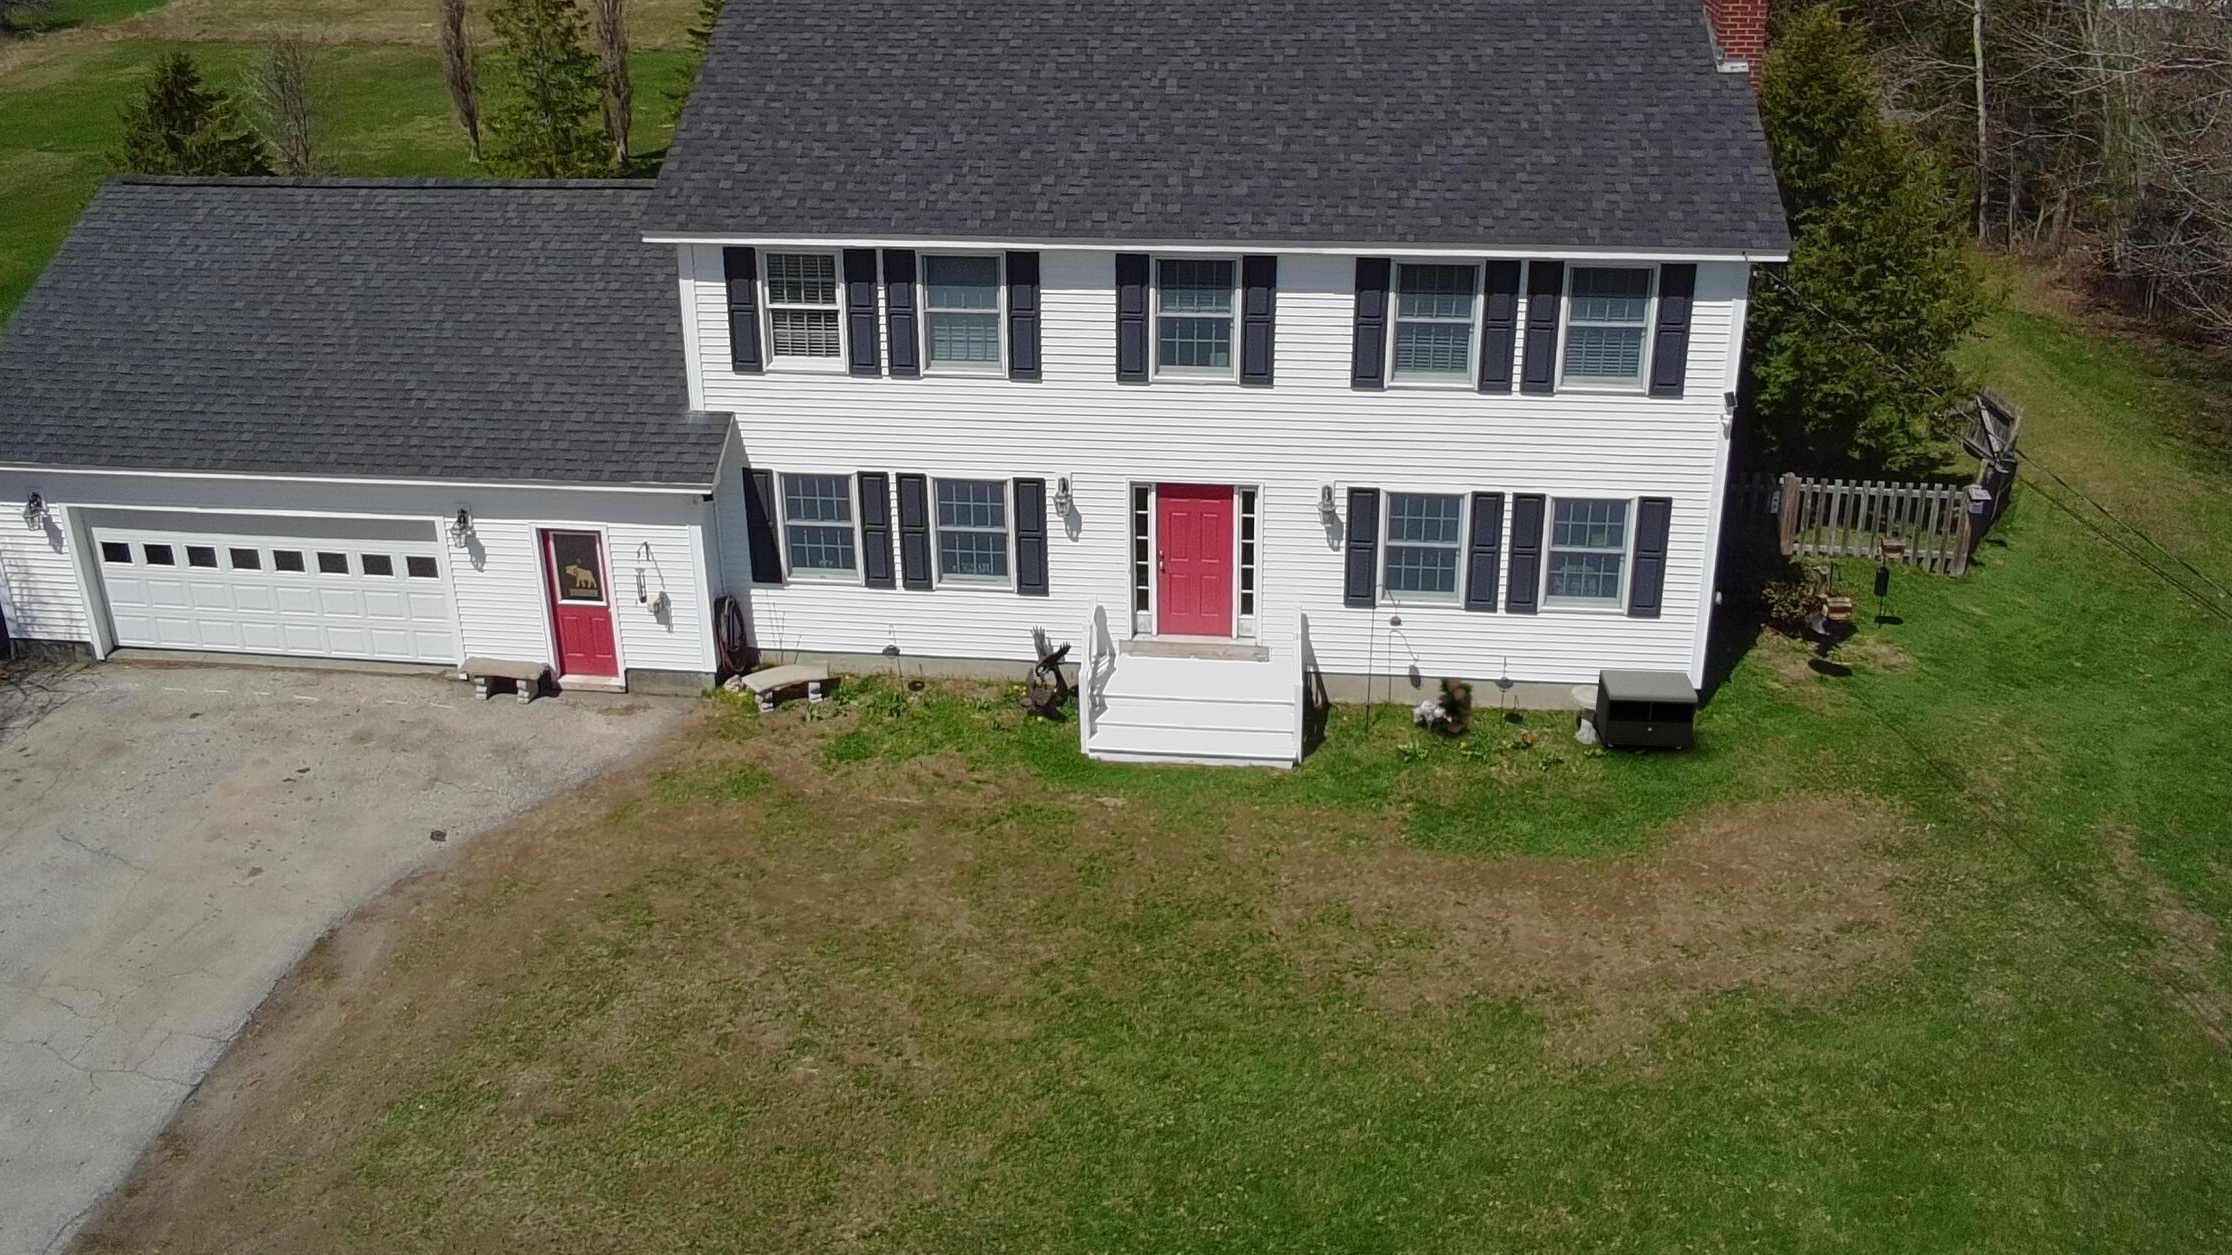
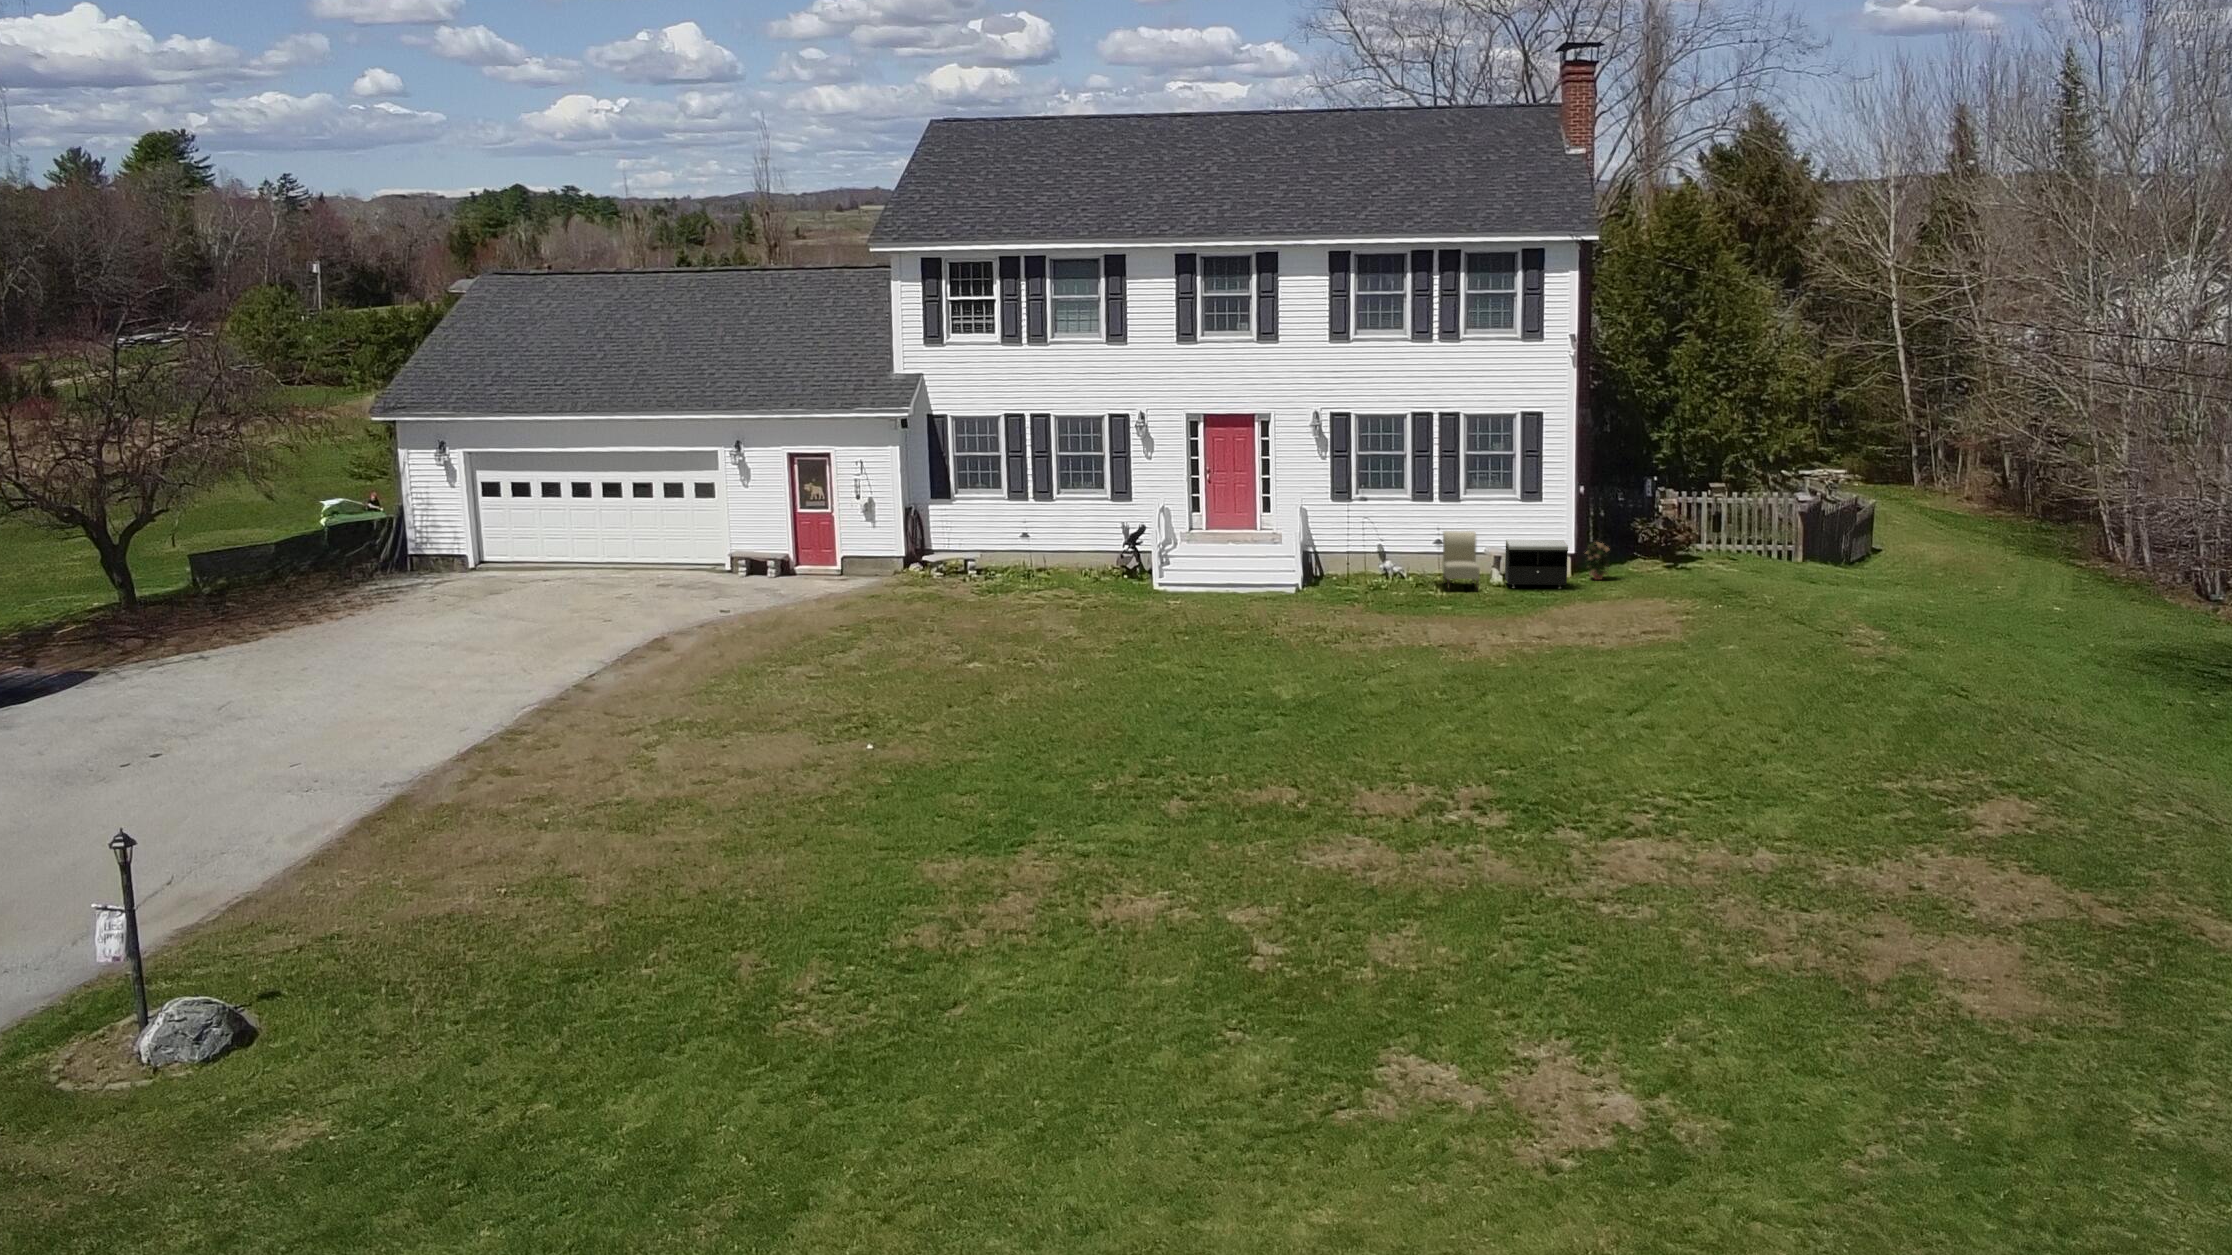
chair: none [1504,656,1566,758] -> present [1443,531,1480,589]
decorative plant: present [1436,678,1473,733] -> present [1586,542,1609,580]

